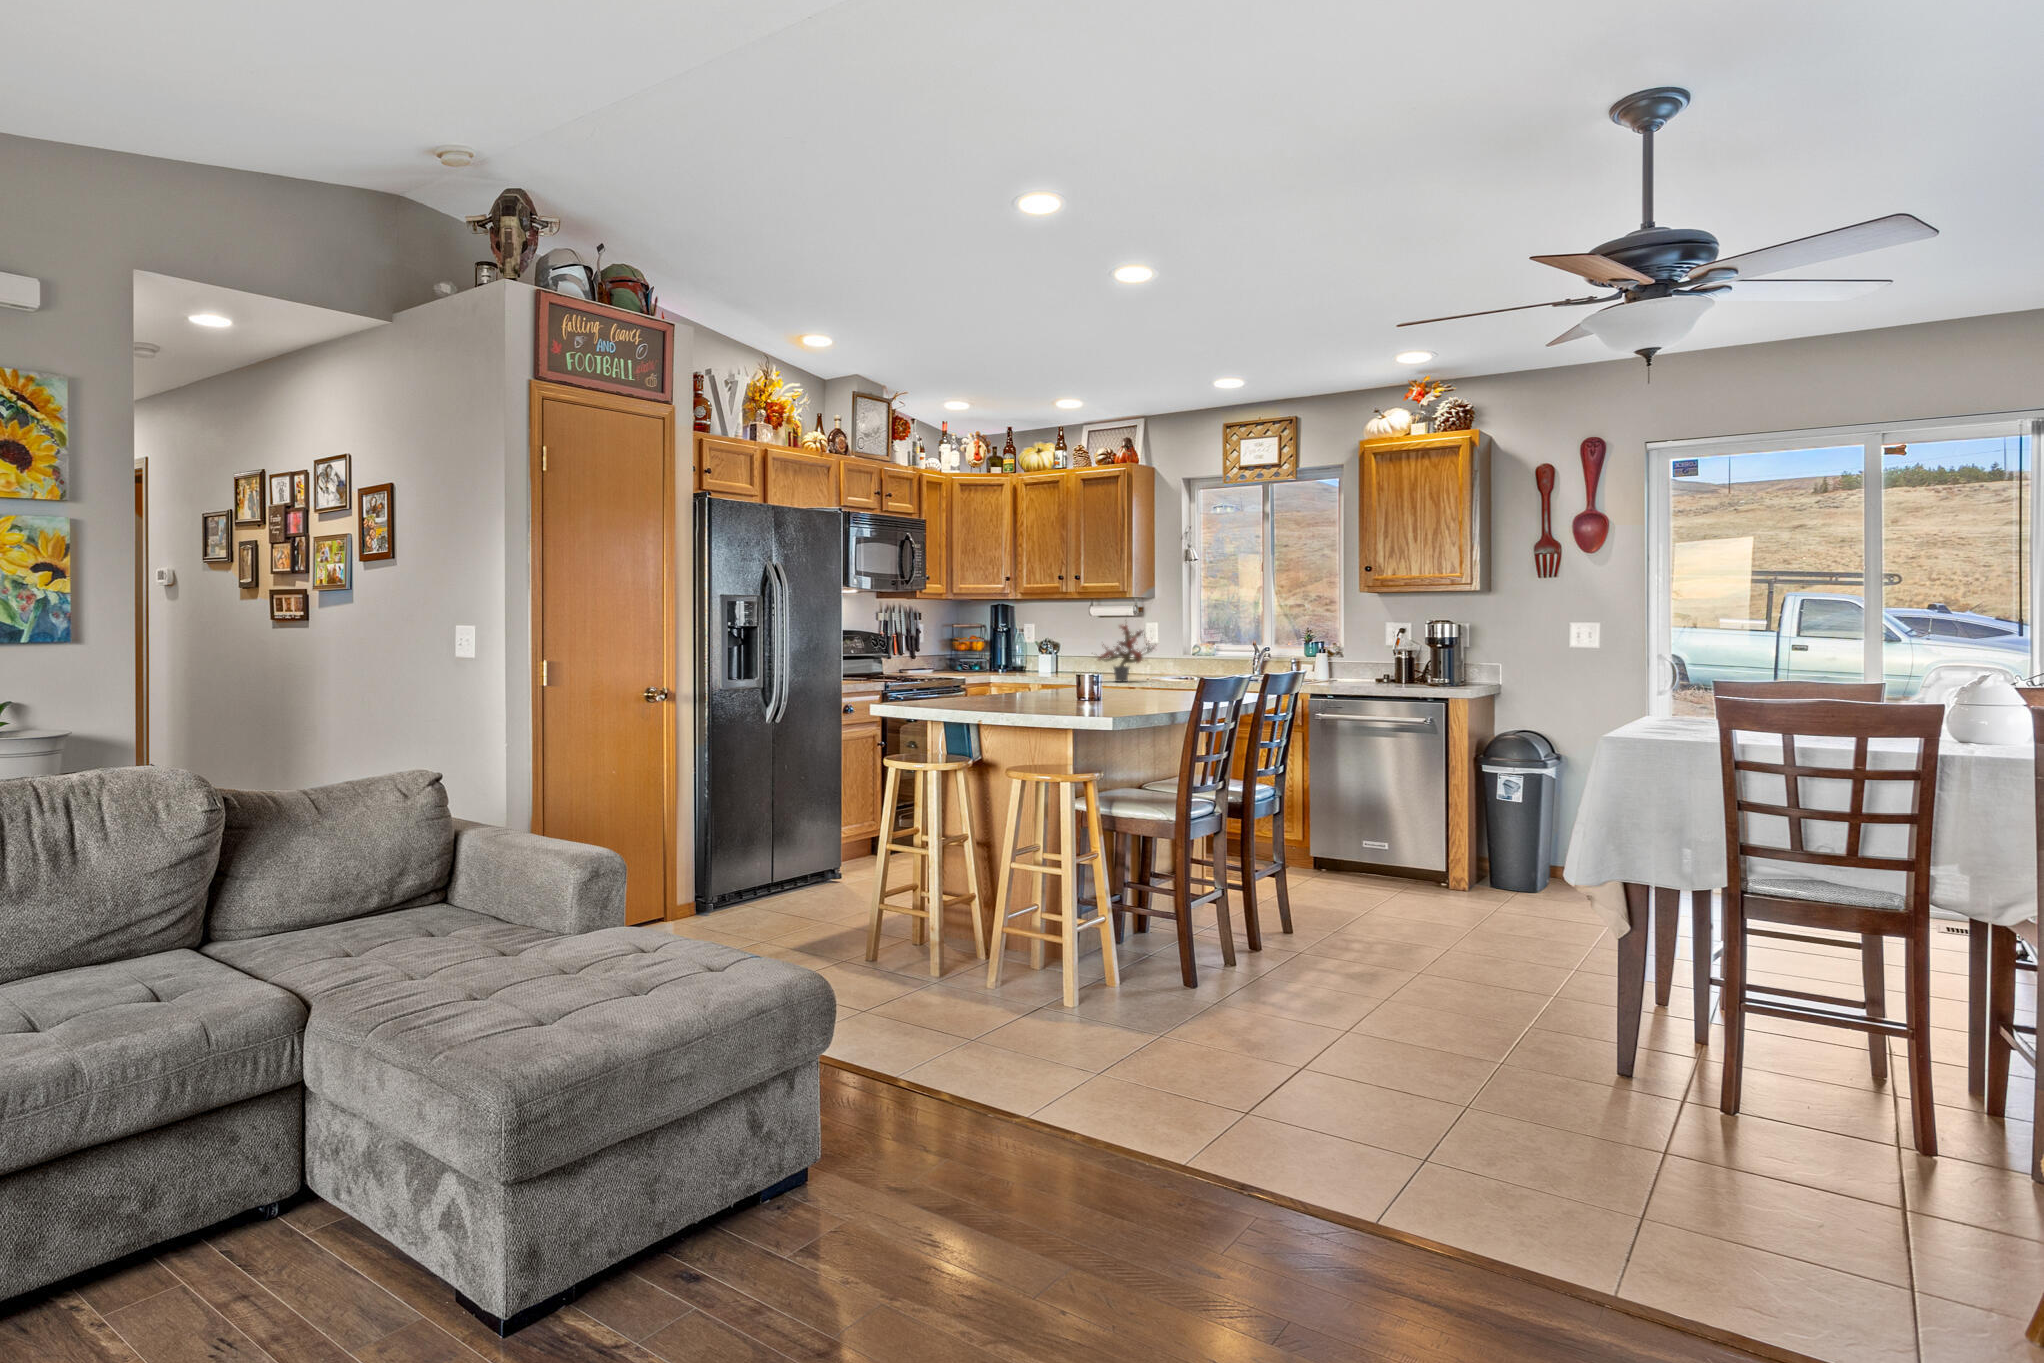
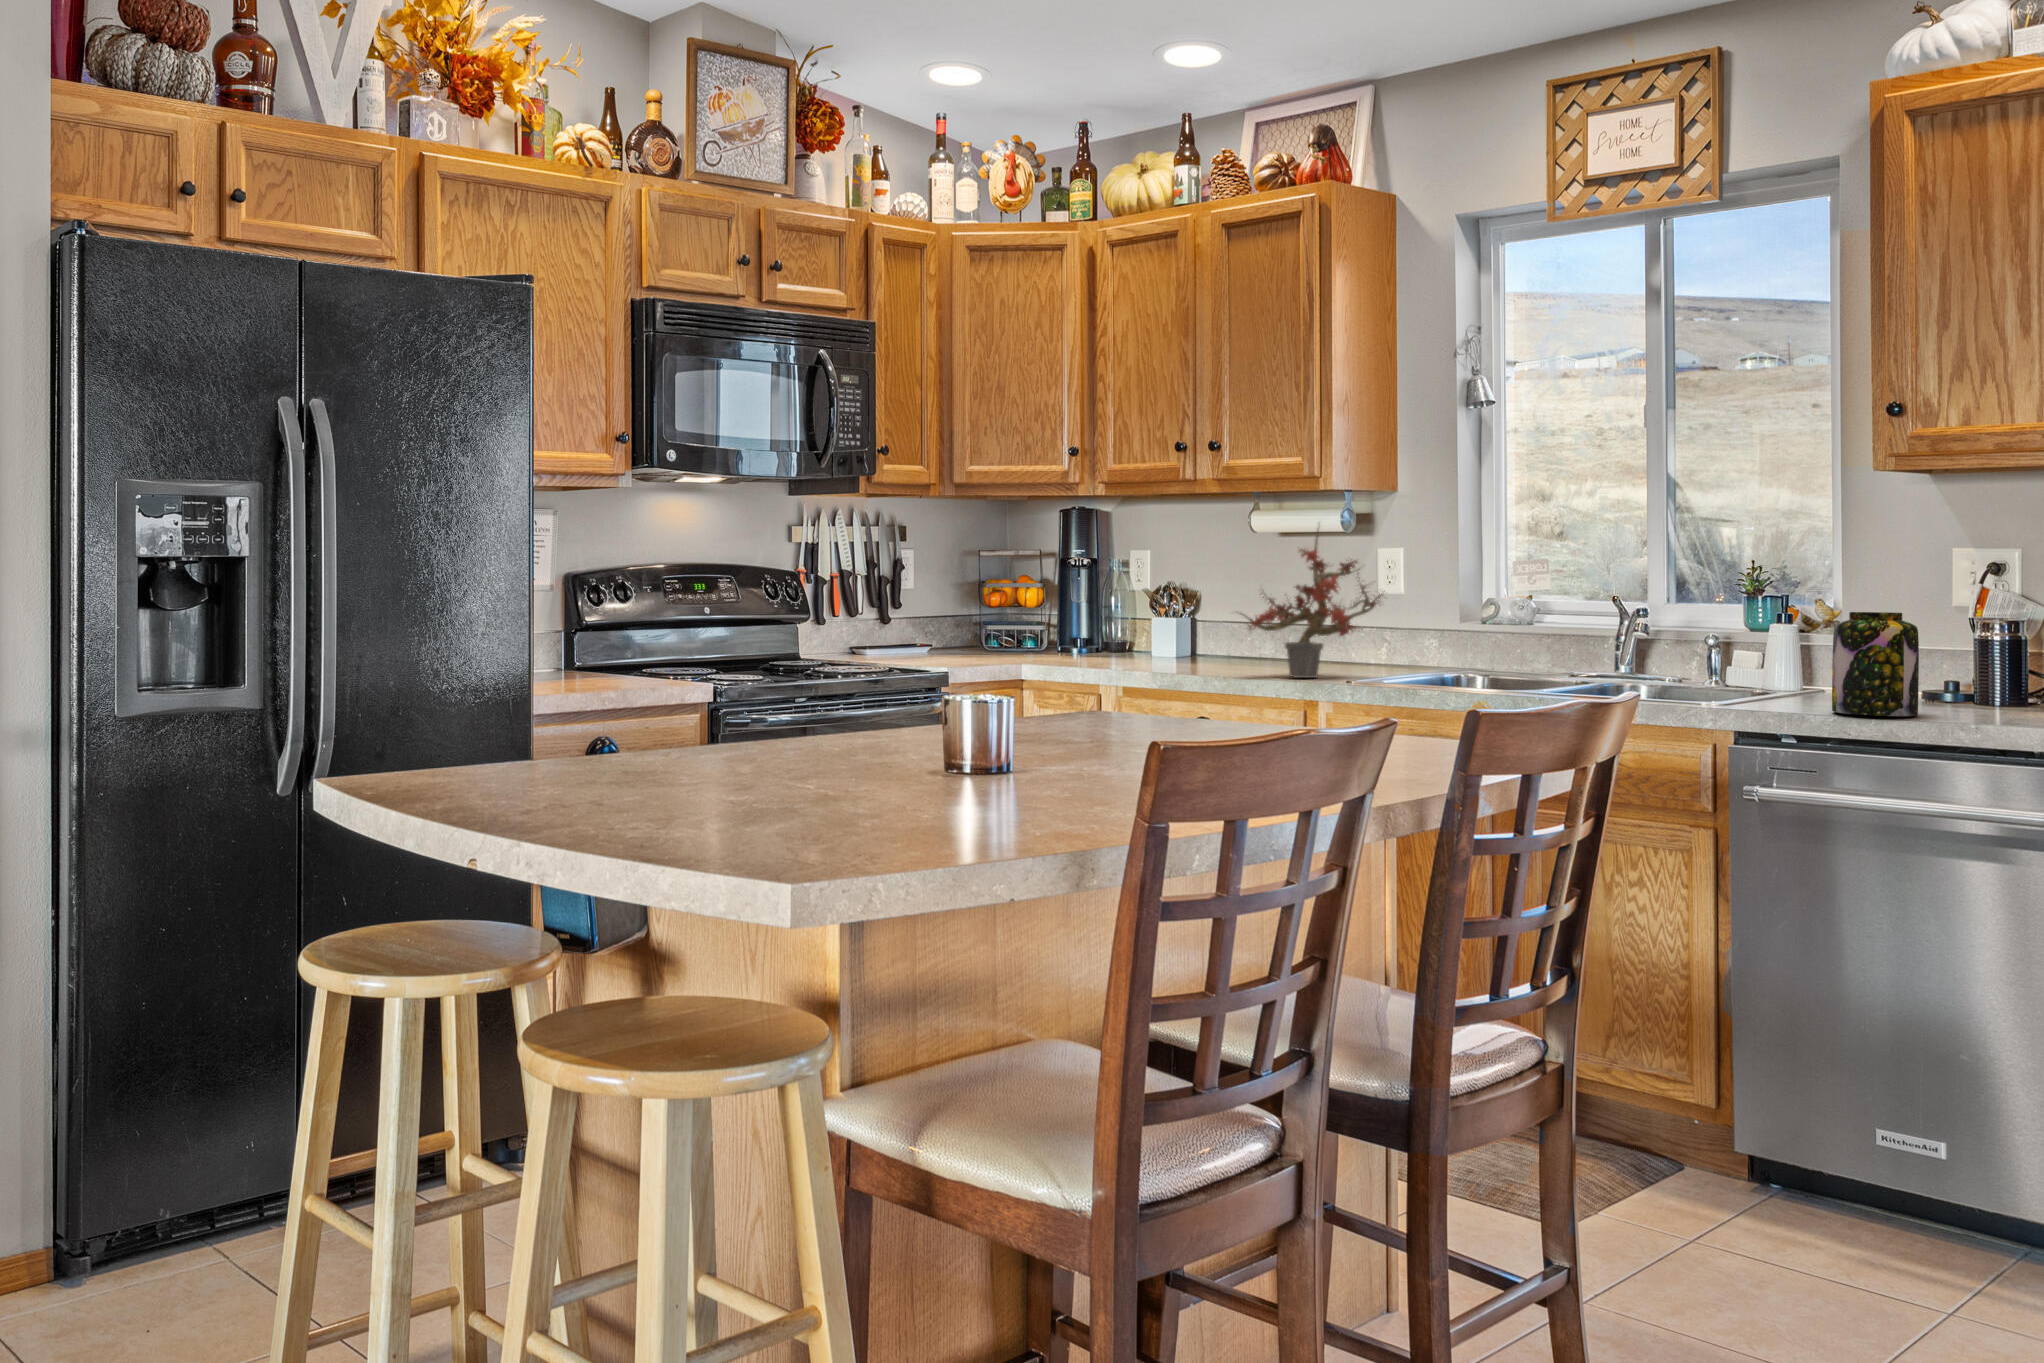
jar: none [1345,649,1376,689] -> present [1832,612,1919,716]

